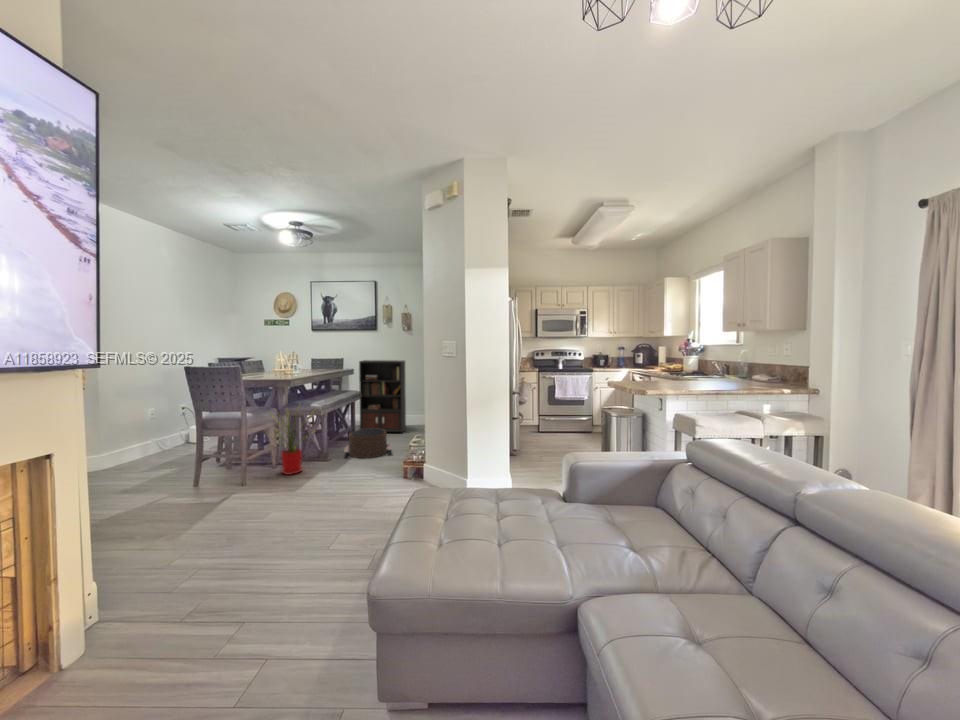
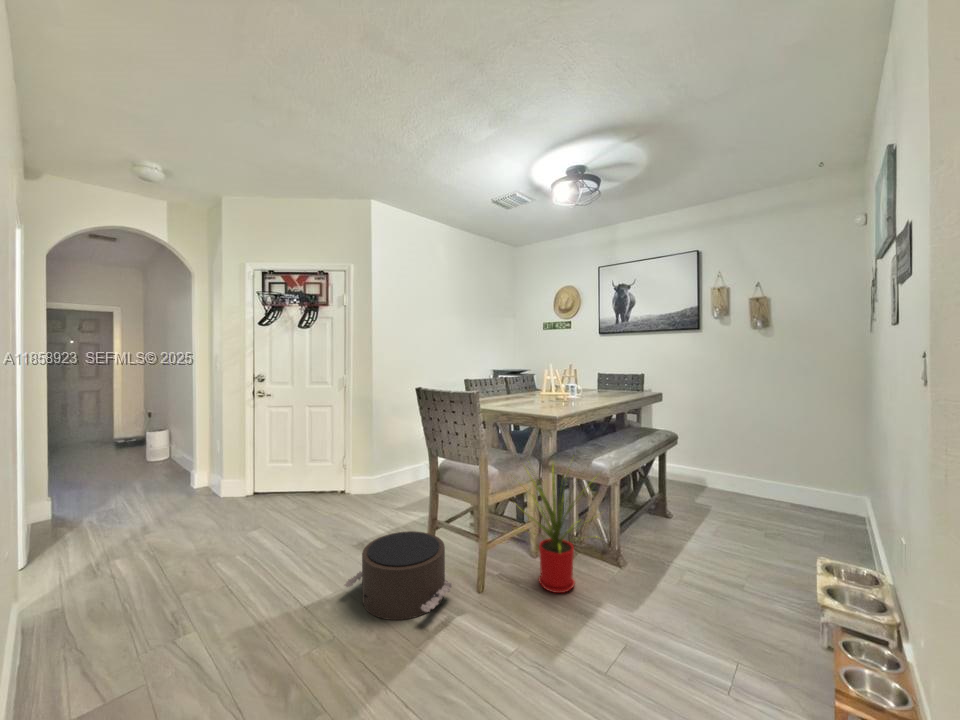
bookcase: present [359,360,406,432] -> none [674,379,795,520]
pouf: present [344,429,391,458] -> present [344,531,453,620]

